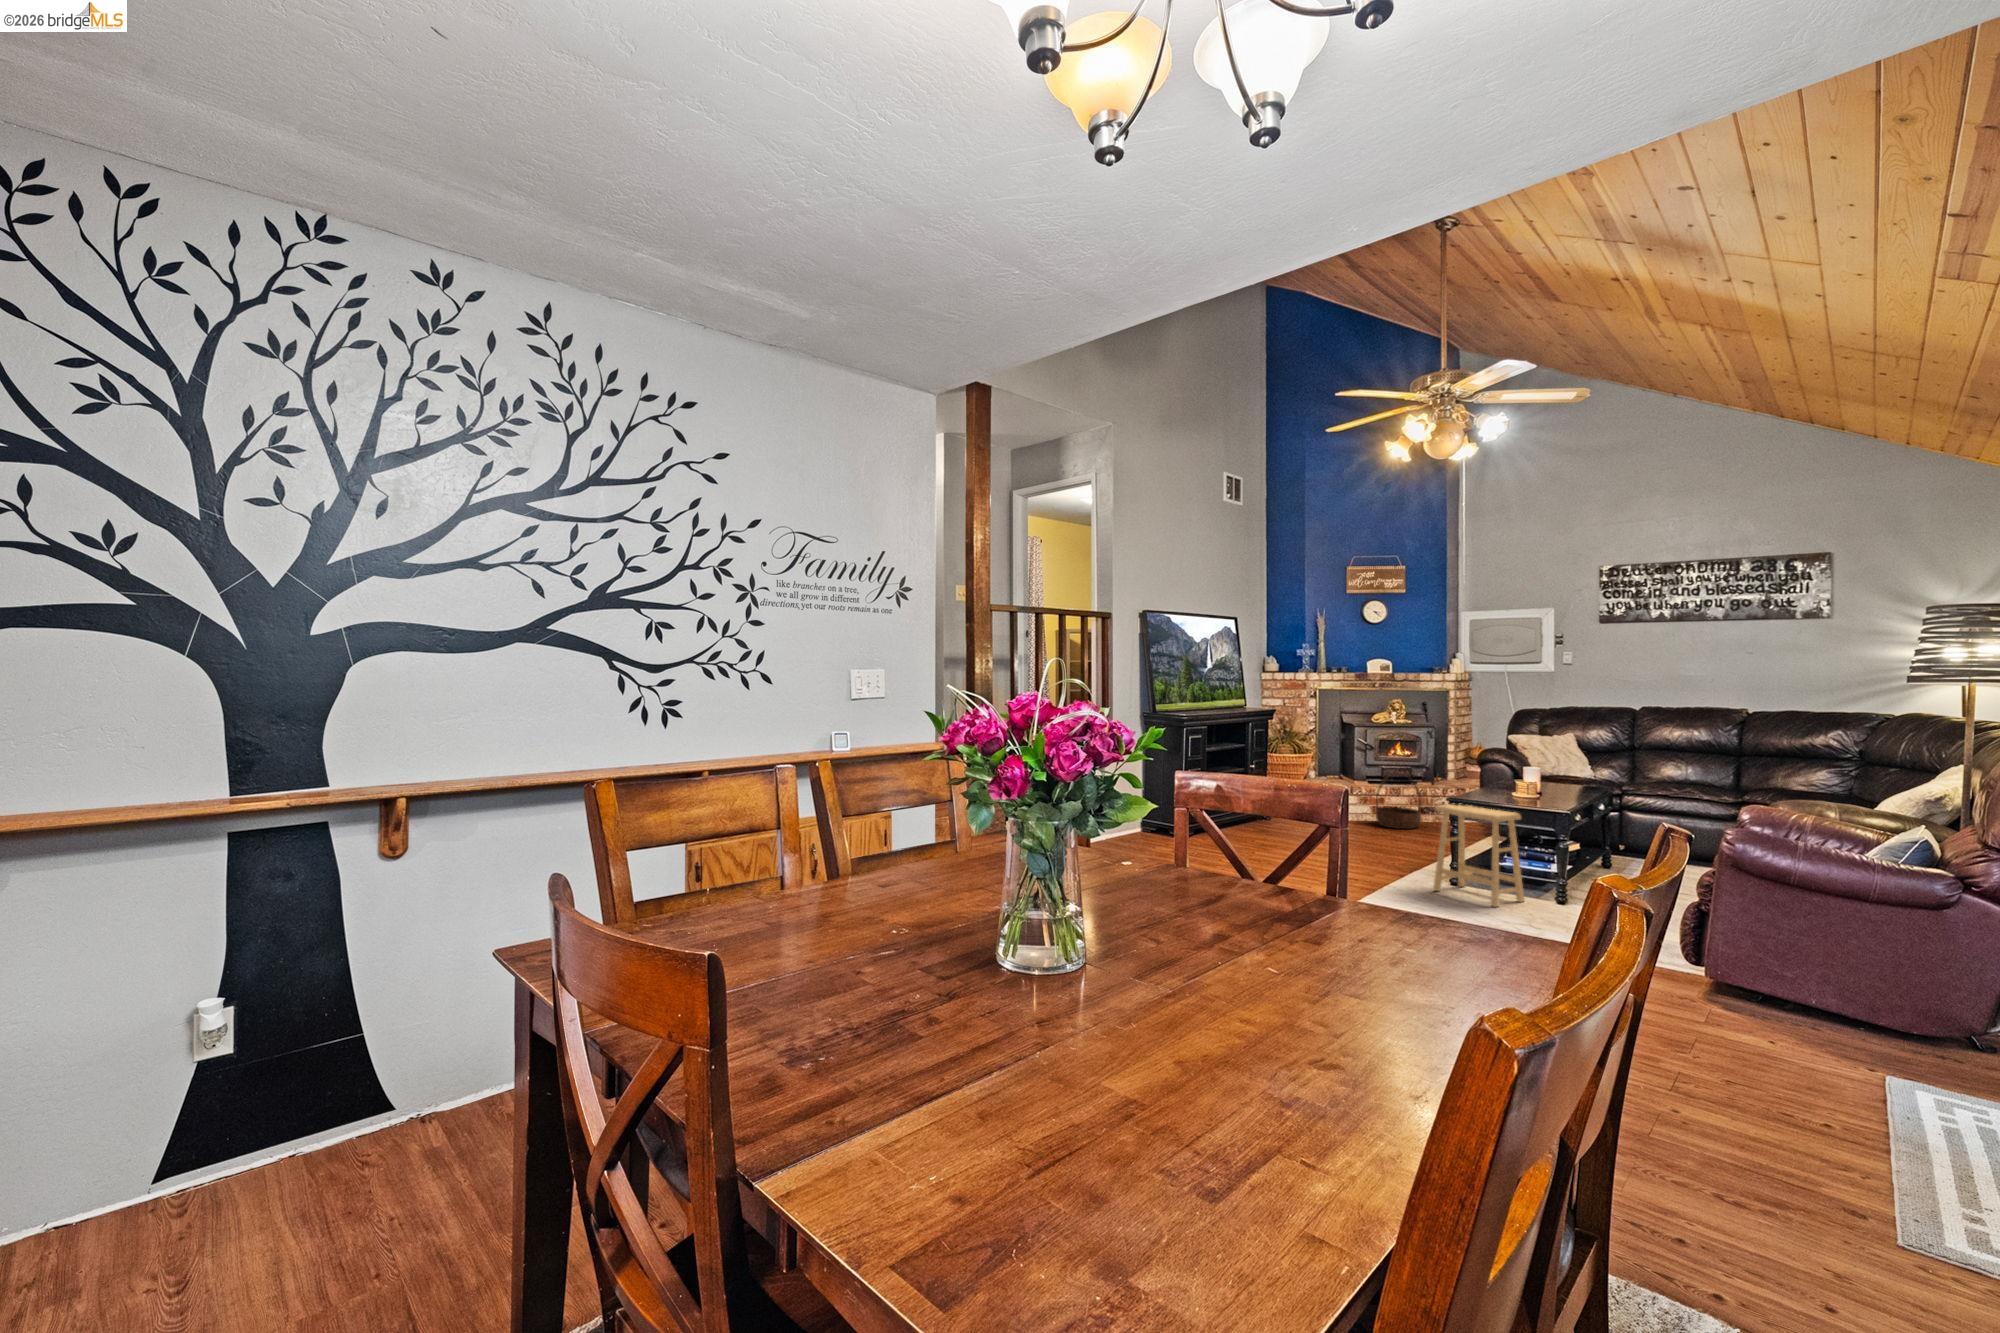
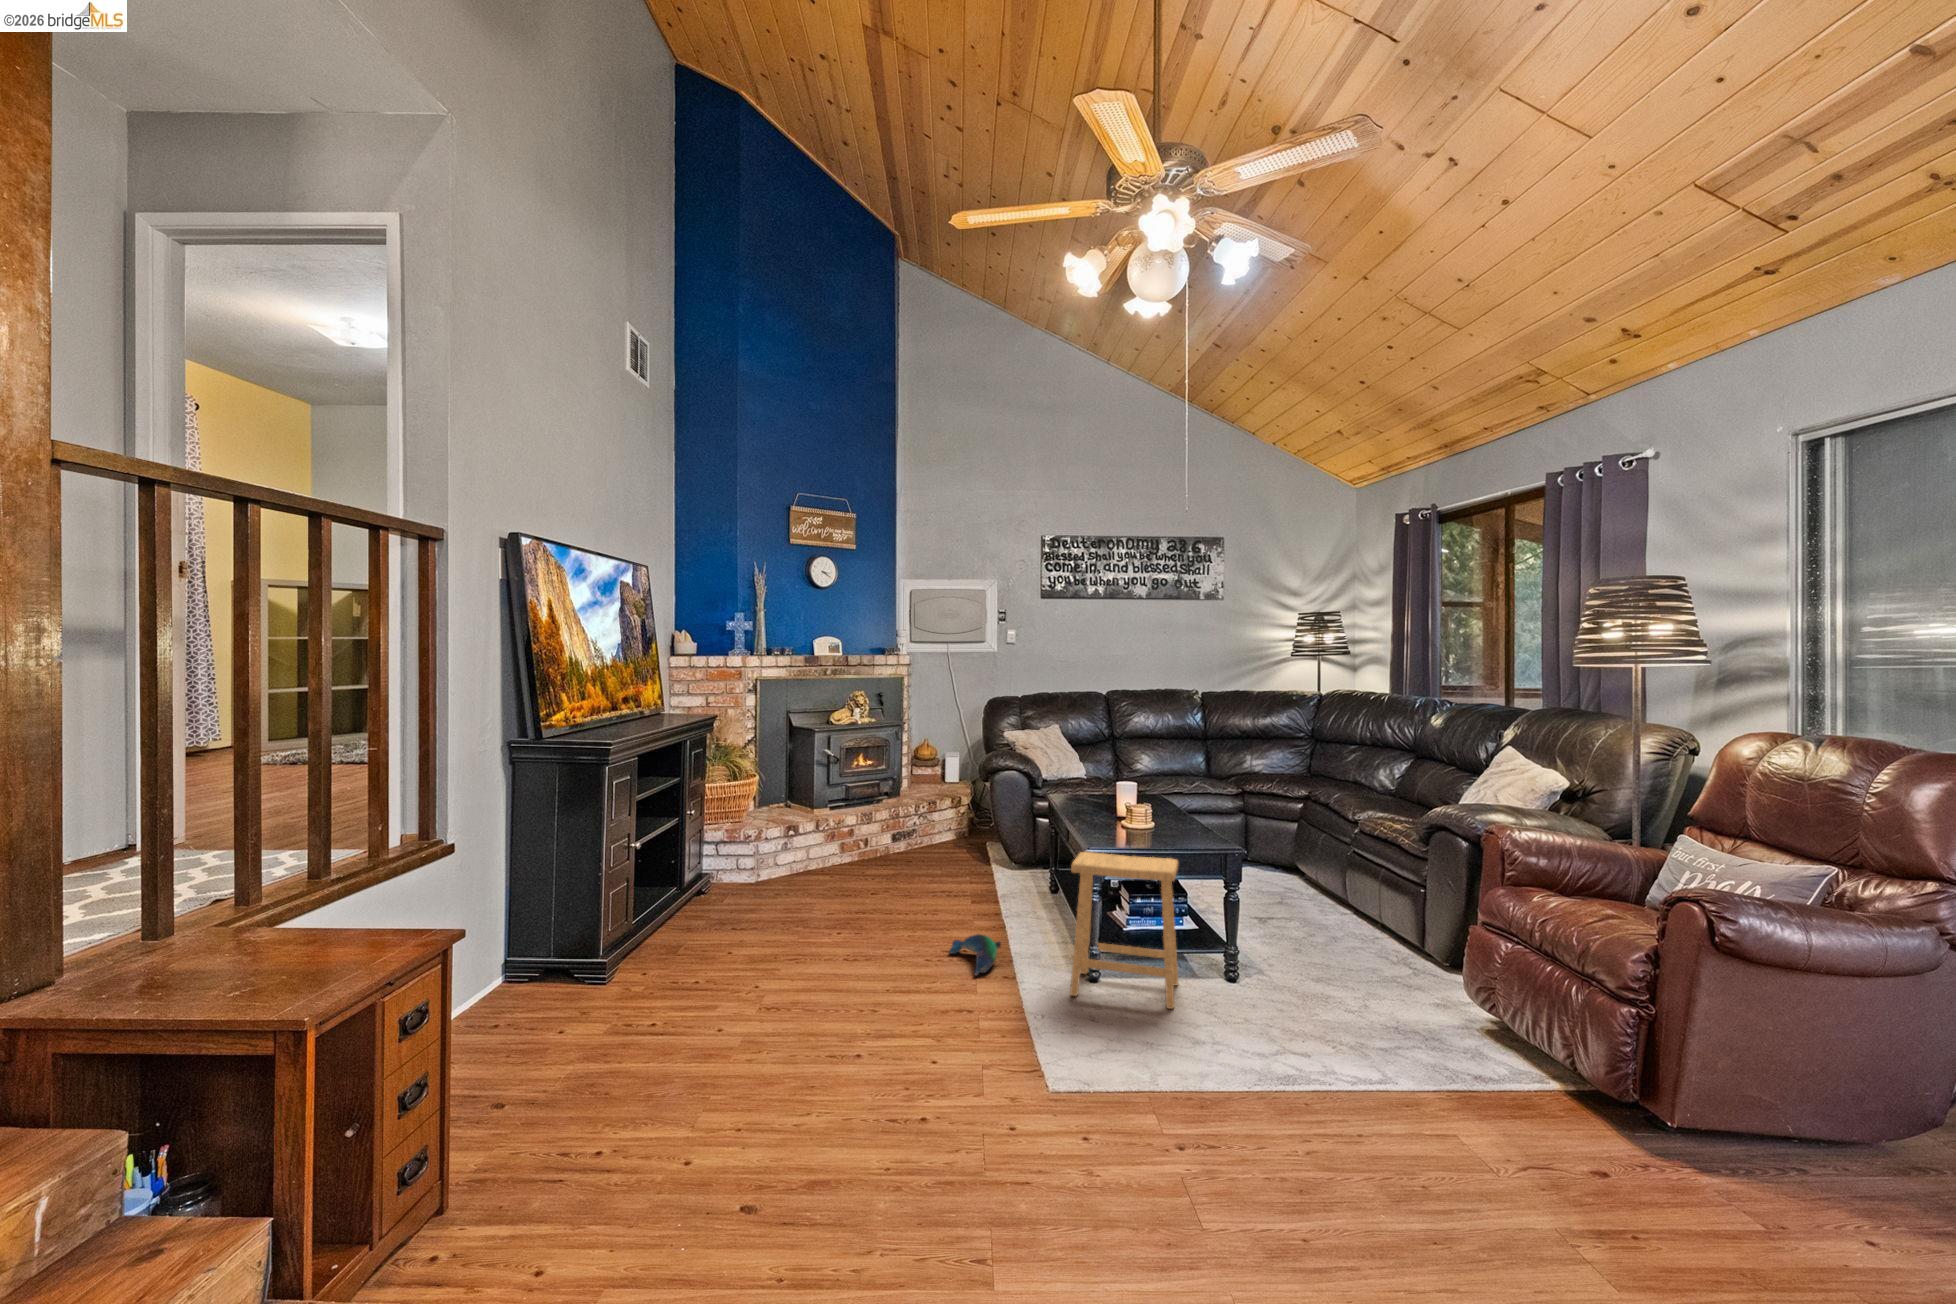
basket: present [1376,773,1421,829] -> none [849,791,905,870]
plush toy: none [1382,854,1412,874] -> present [949,934,1001,975]

